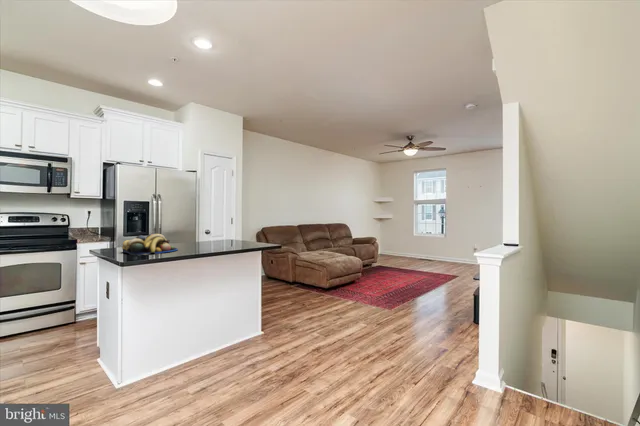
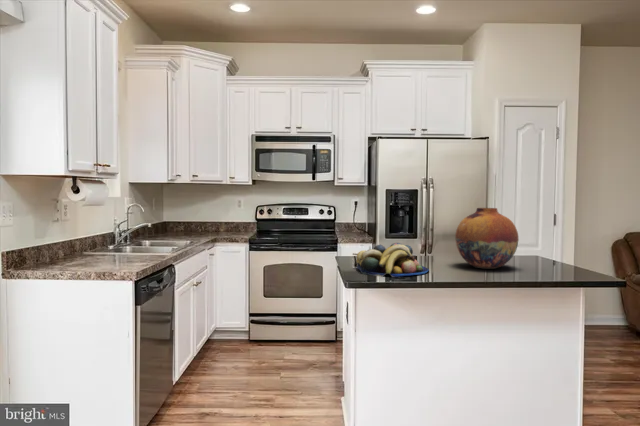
vase: none [190,211,227,246] -> present [455,208,519,269]

